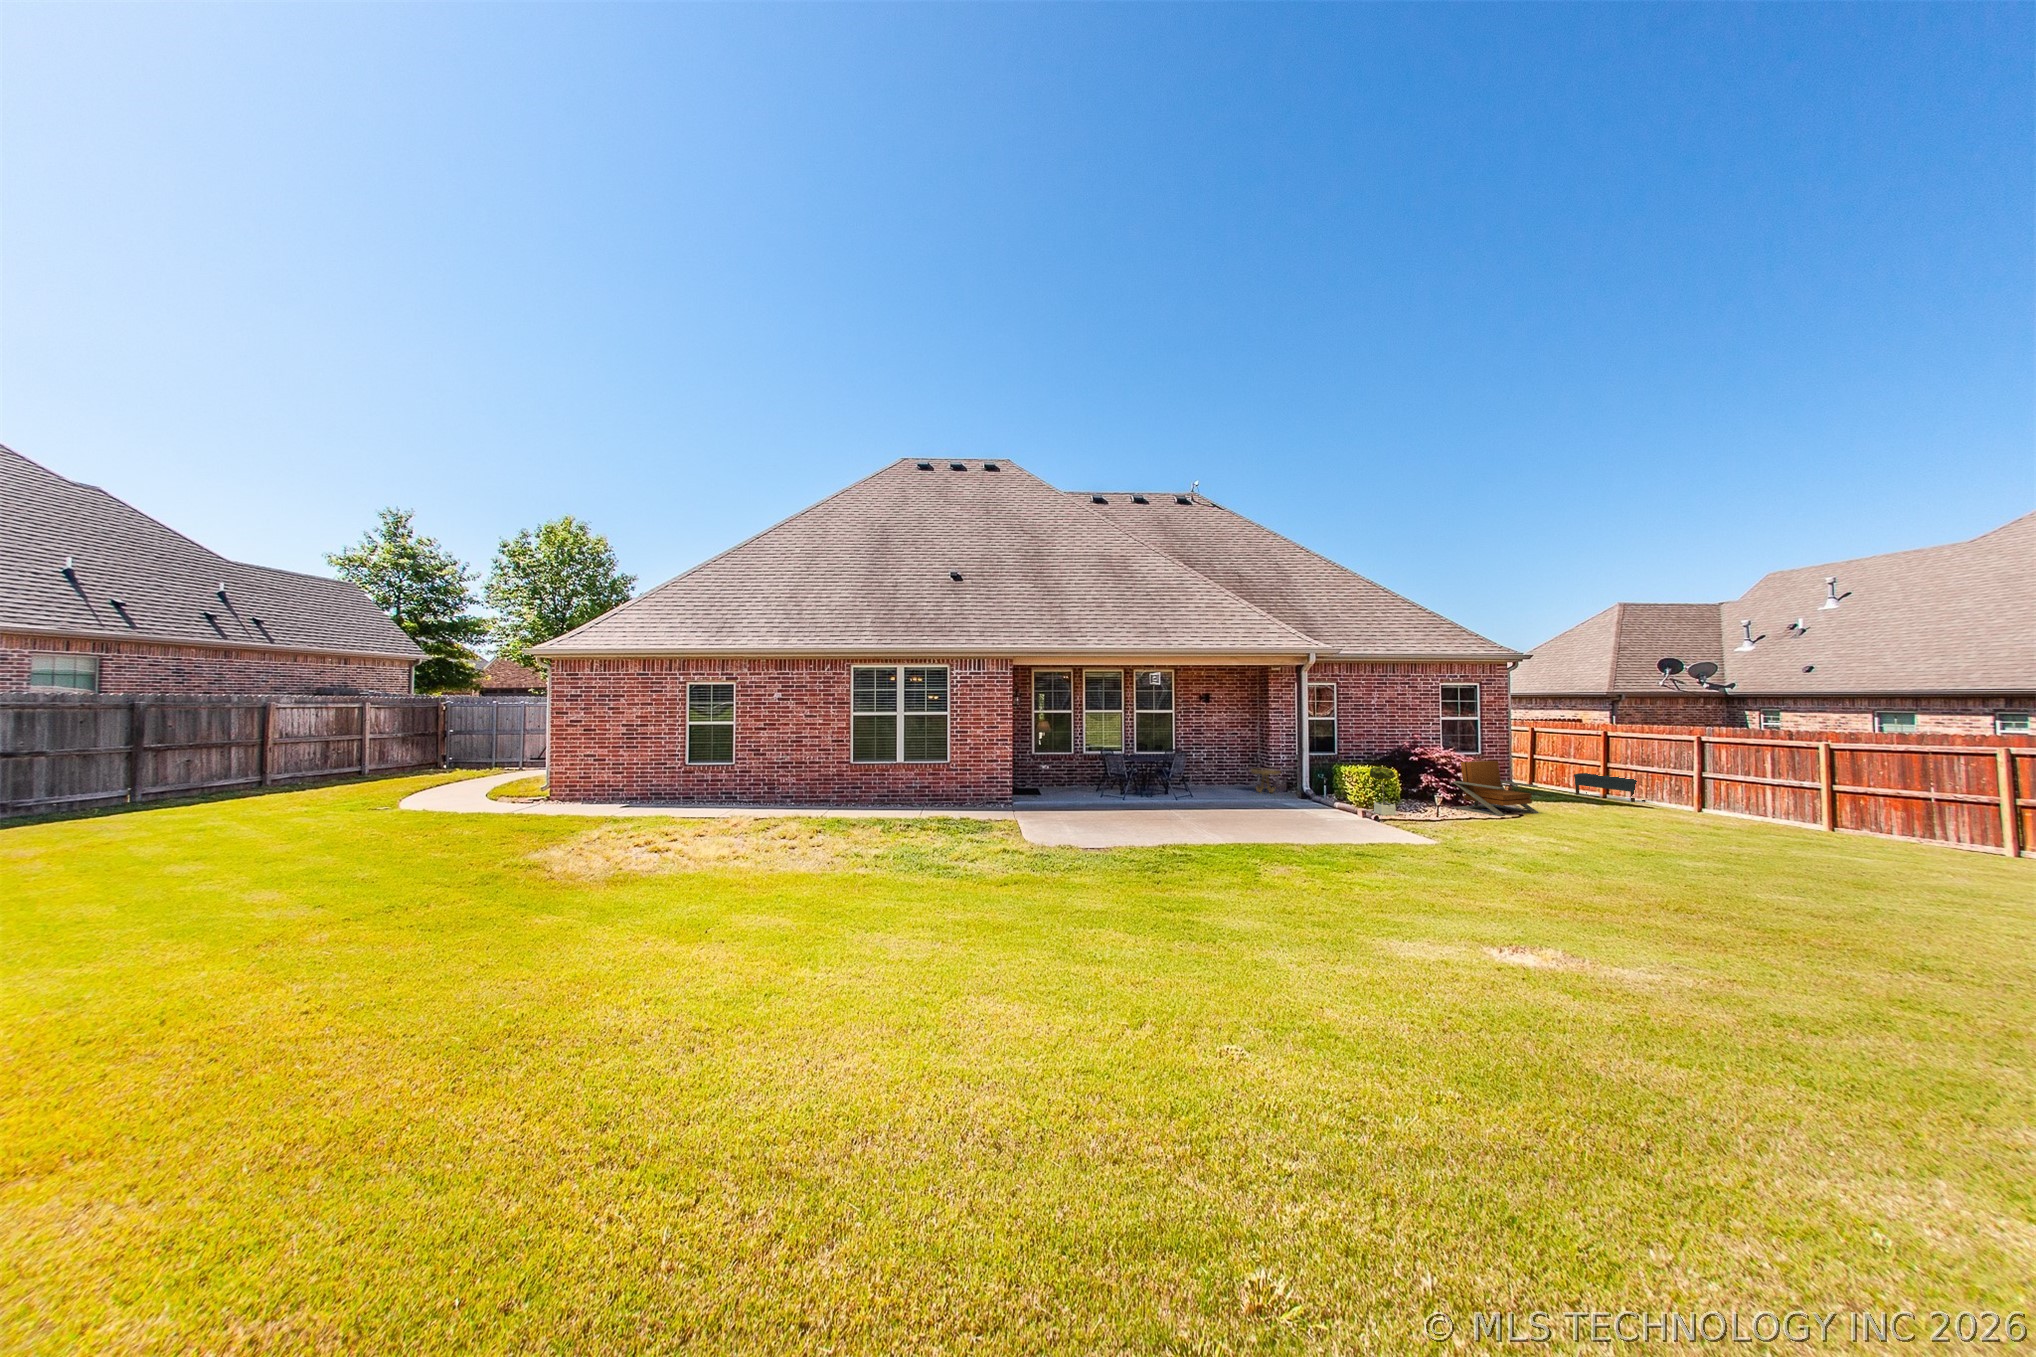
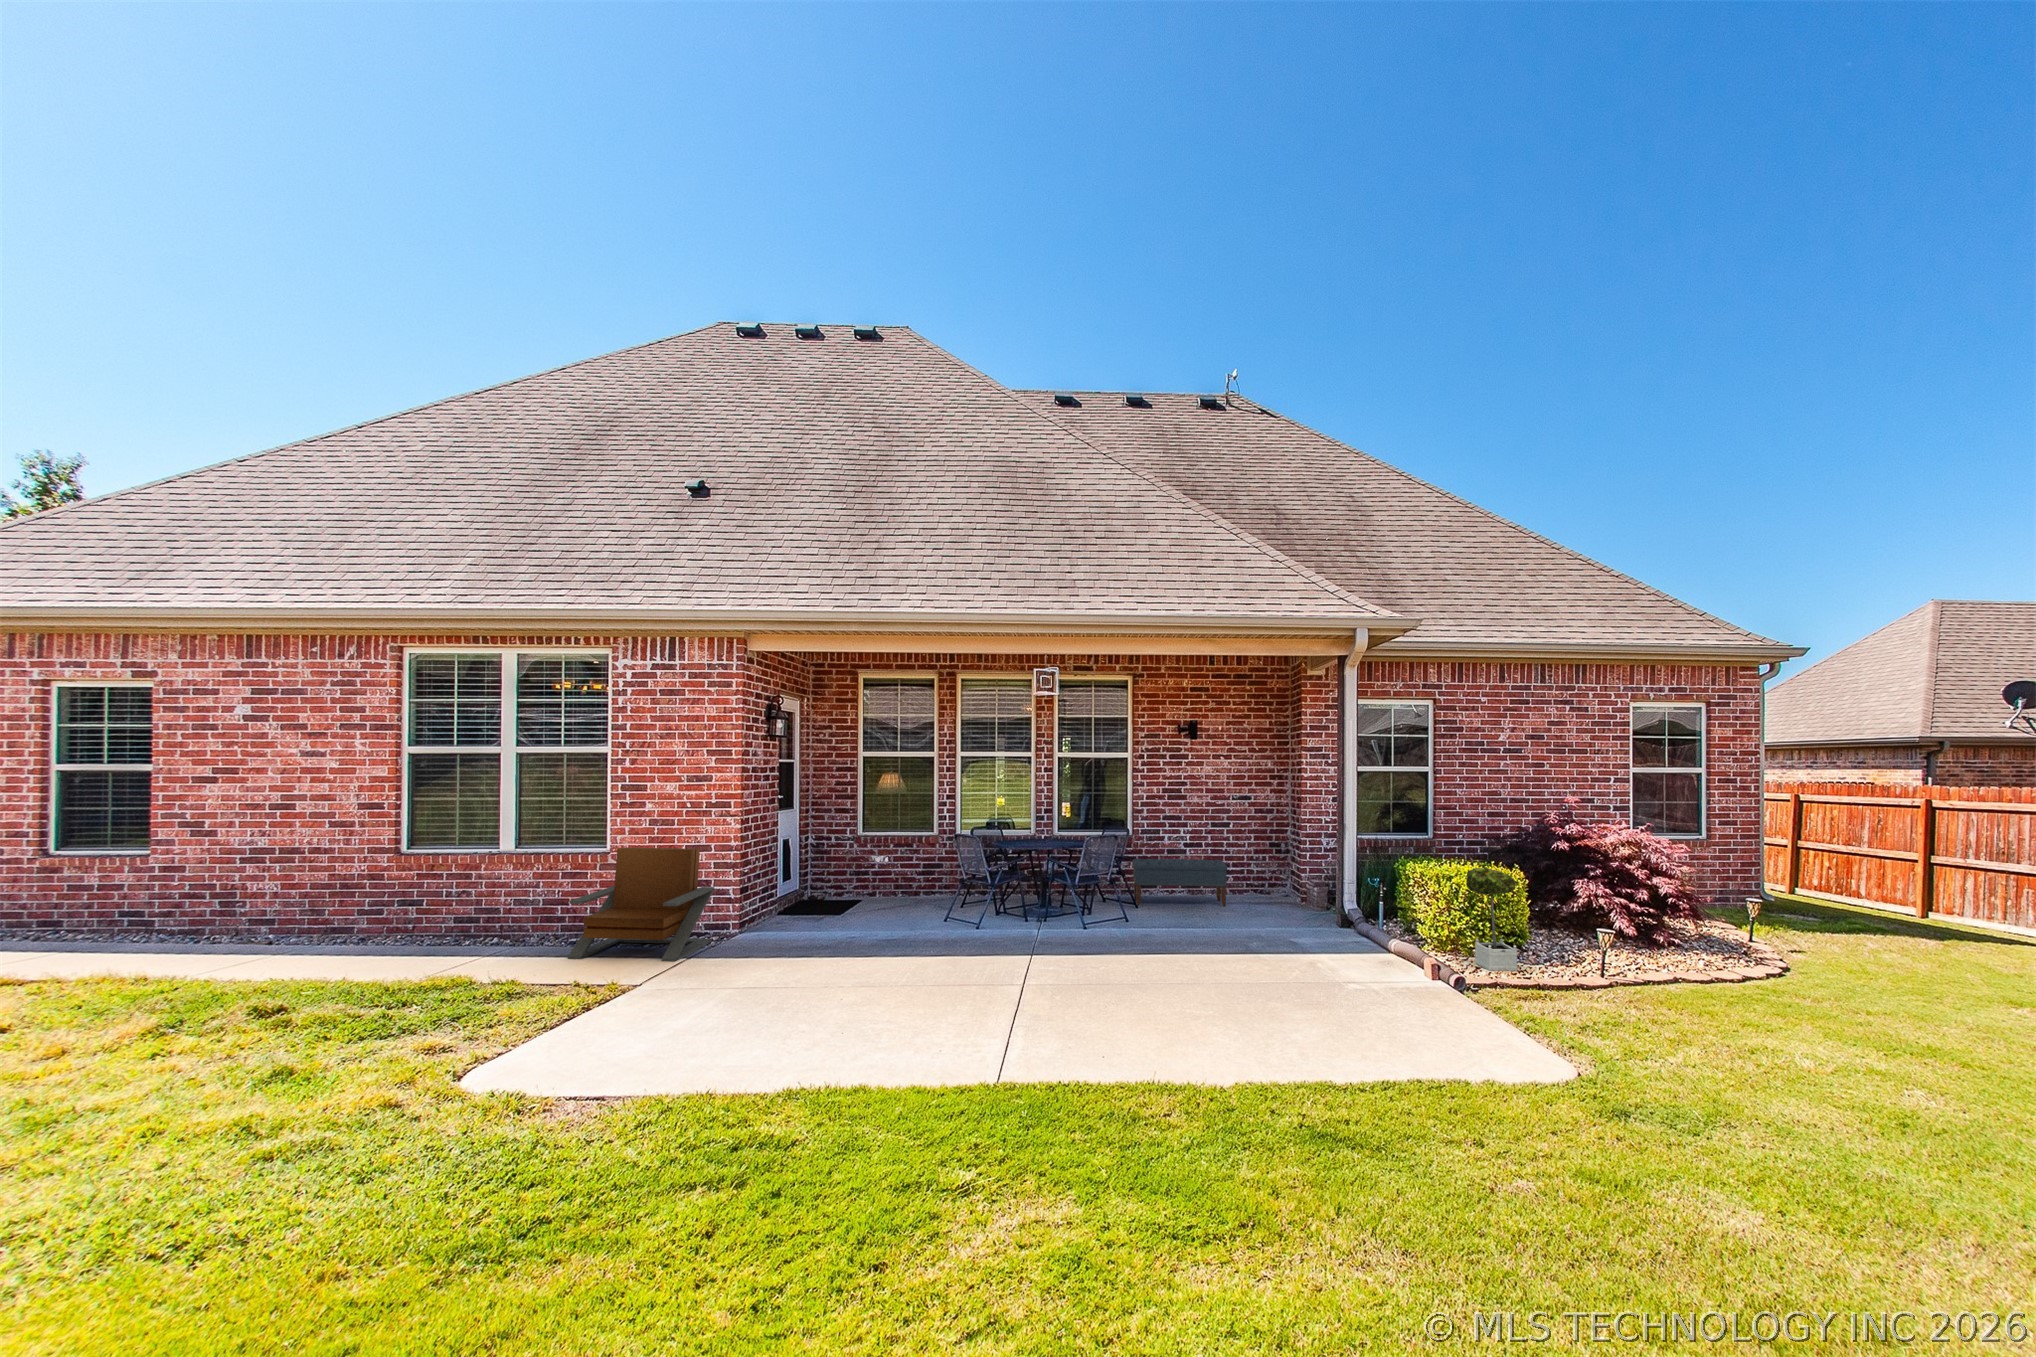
lounge chair: present [1453,761,1538,816] -> present [567,848,714,962]
side table: present [1251,768,1280,793] -> none [1253,864,1310,915]
bench: present [1574,773,1646,802] -> present [1133,859,1227,906]

